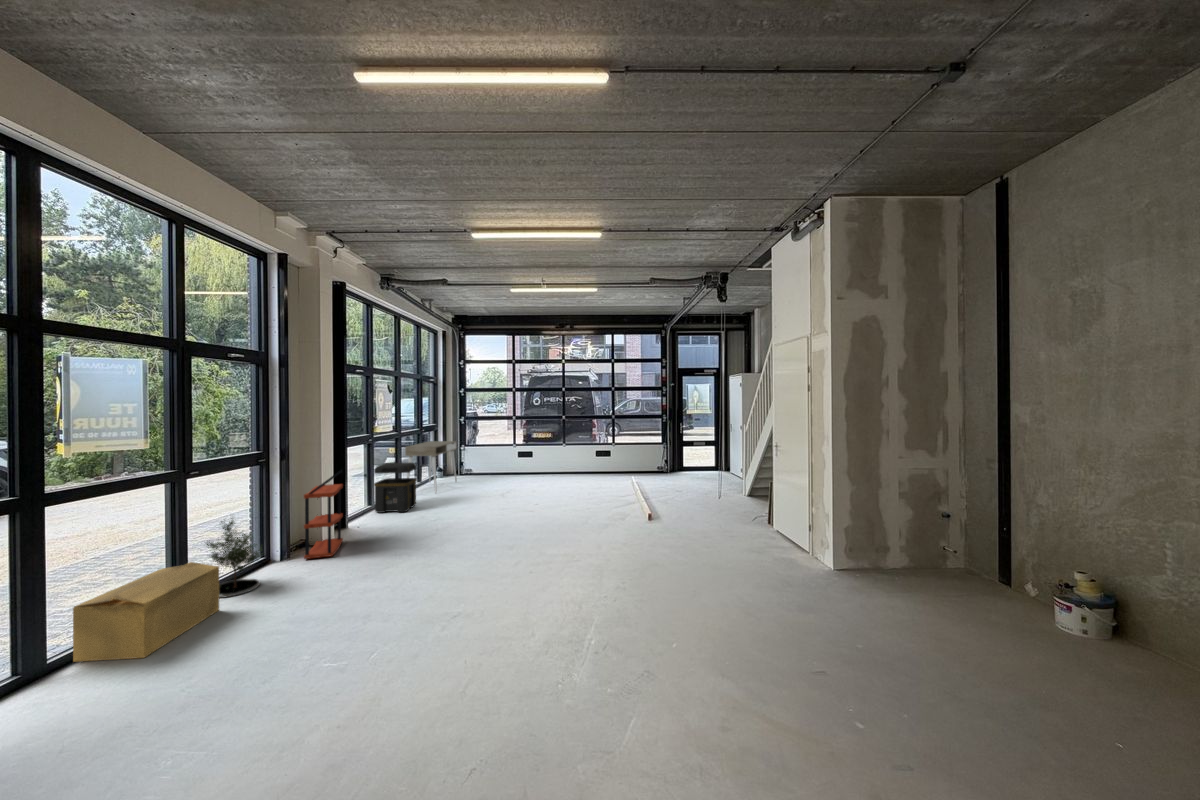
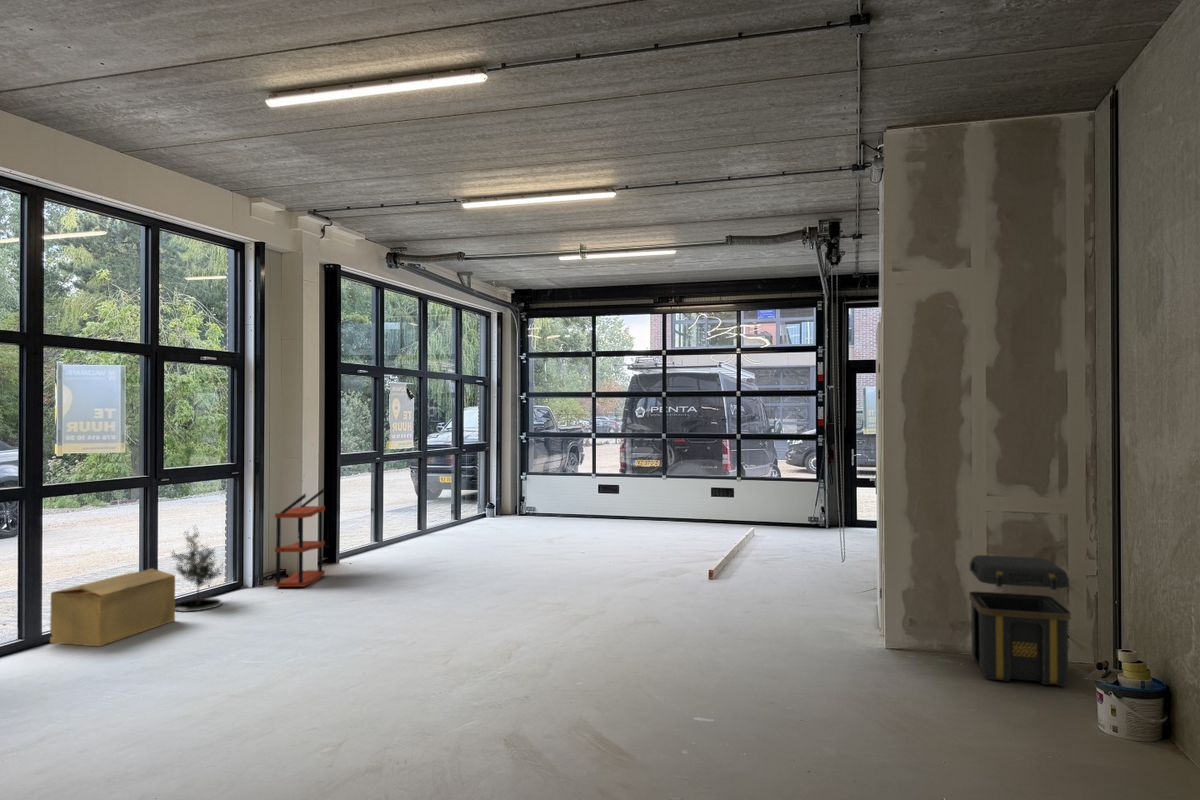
desk: present [405,441,457,493] -> none [433,465,507,534]
toolbox: present [374,463,417,513] -> present [969,555,1071,686]

